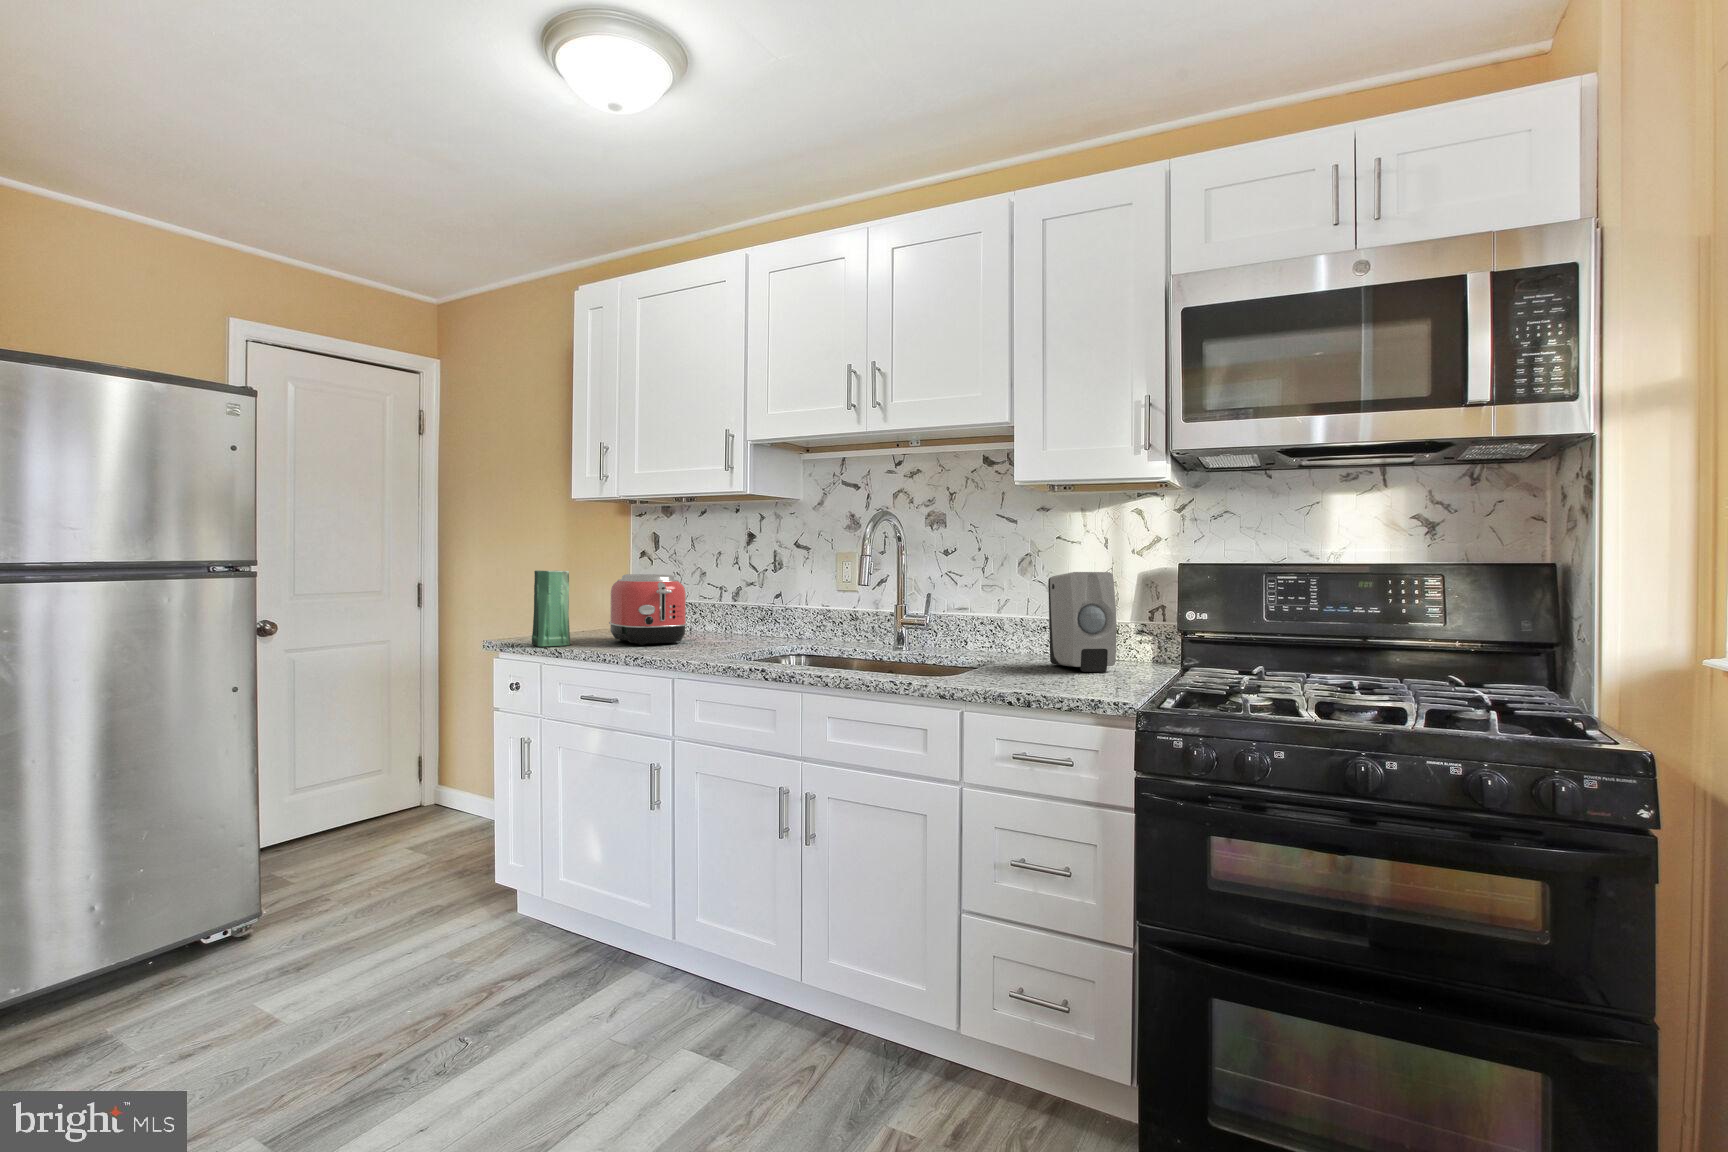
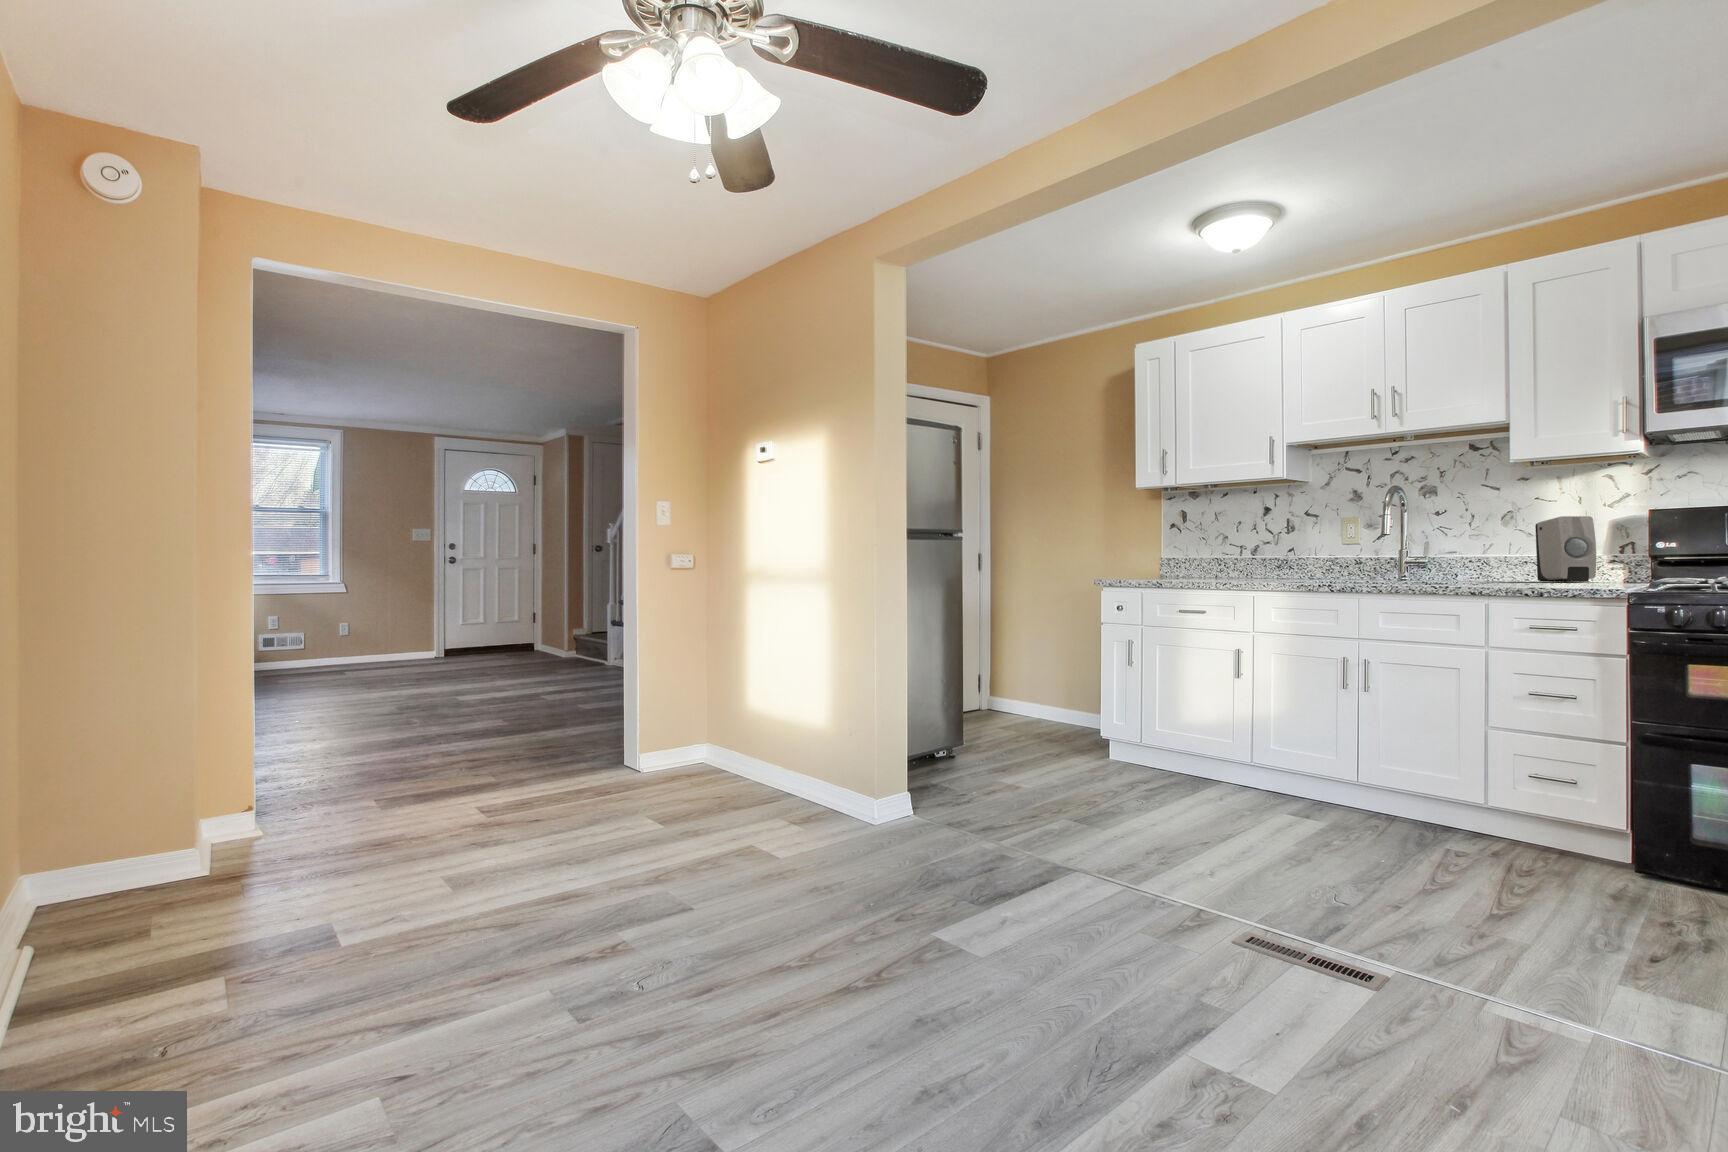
vase: present [532,570,570,646] -> none [1122,533,1148,581]
toaster: present [609,574,687,645] -> none [1169,535,1228,580]

